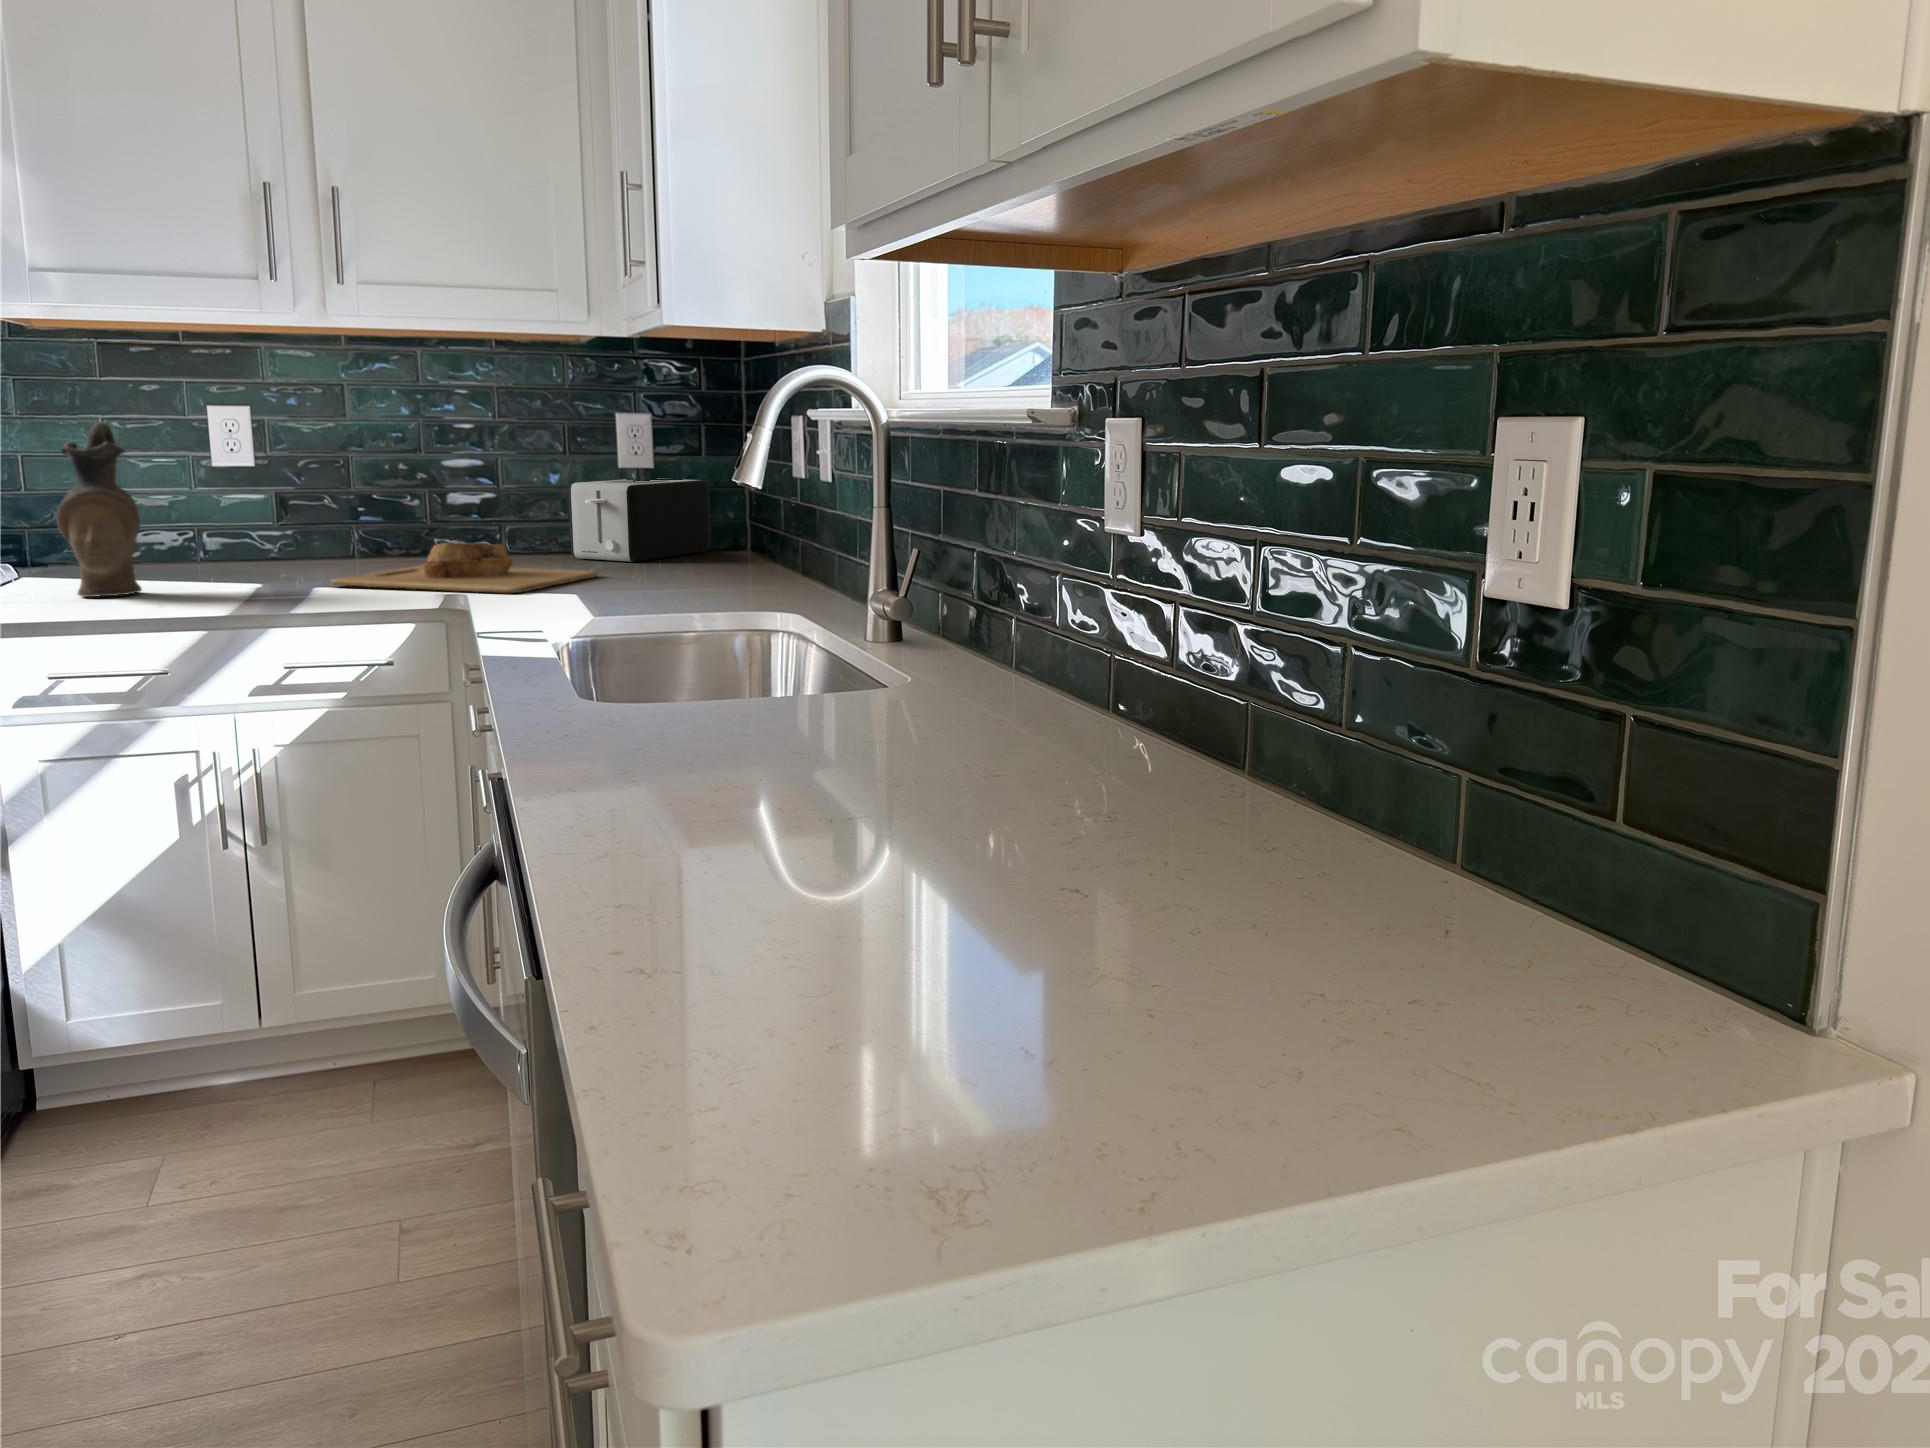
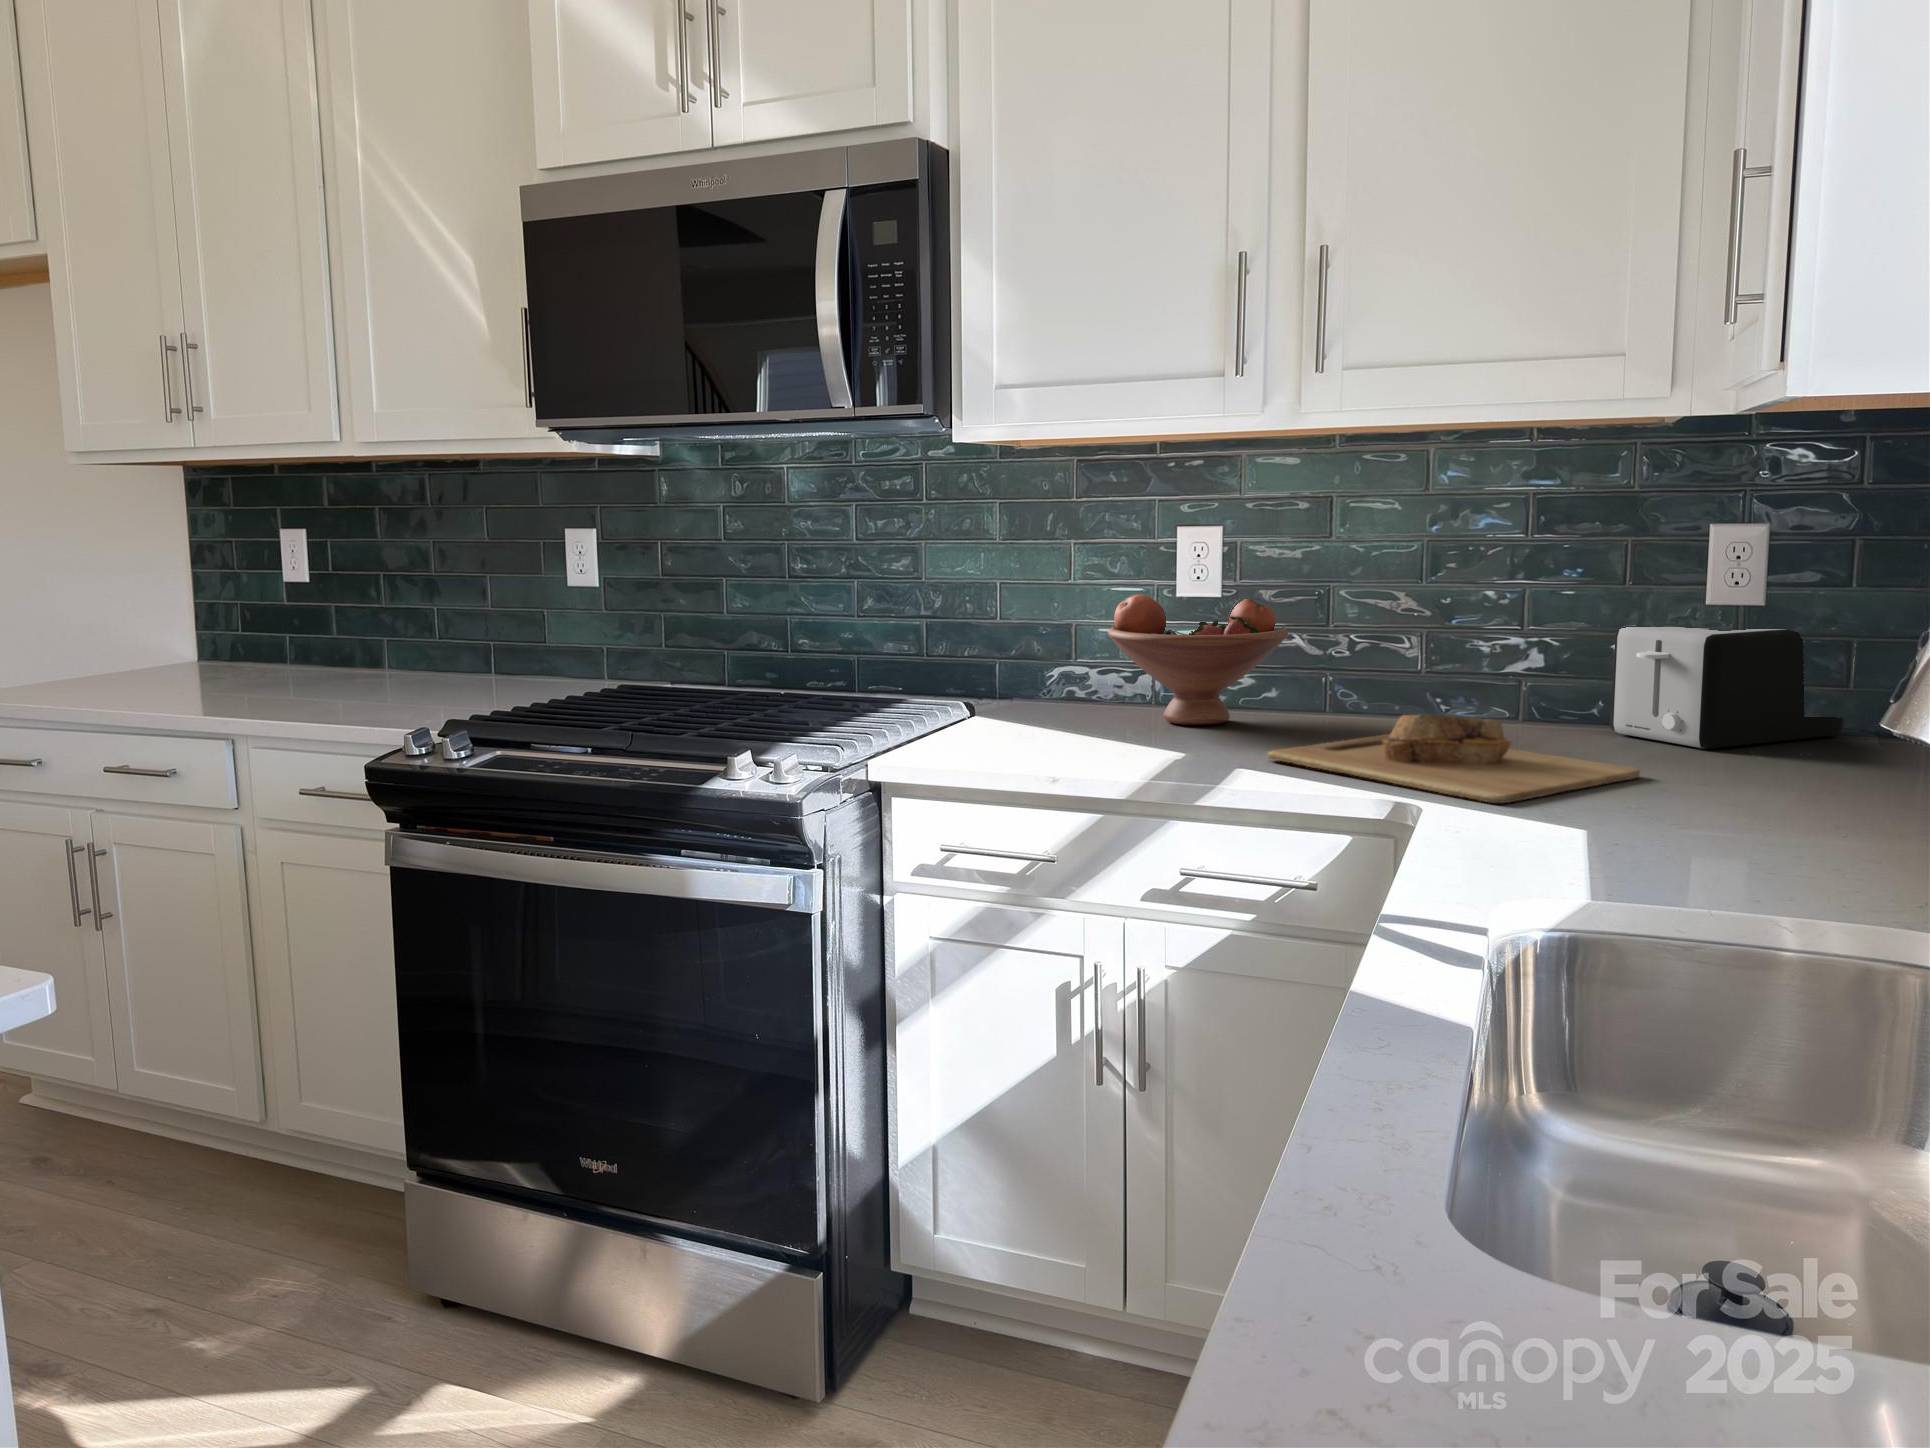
ceramic pitcher: present [57,422,142,597] -> none [988,552,1067,752]
fruit bowl: none [153,460,323,573] -> present [1108,594,1288,725]

